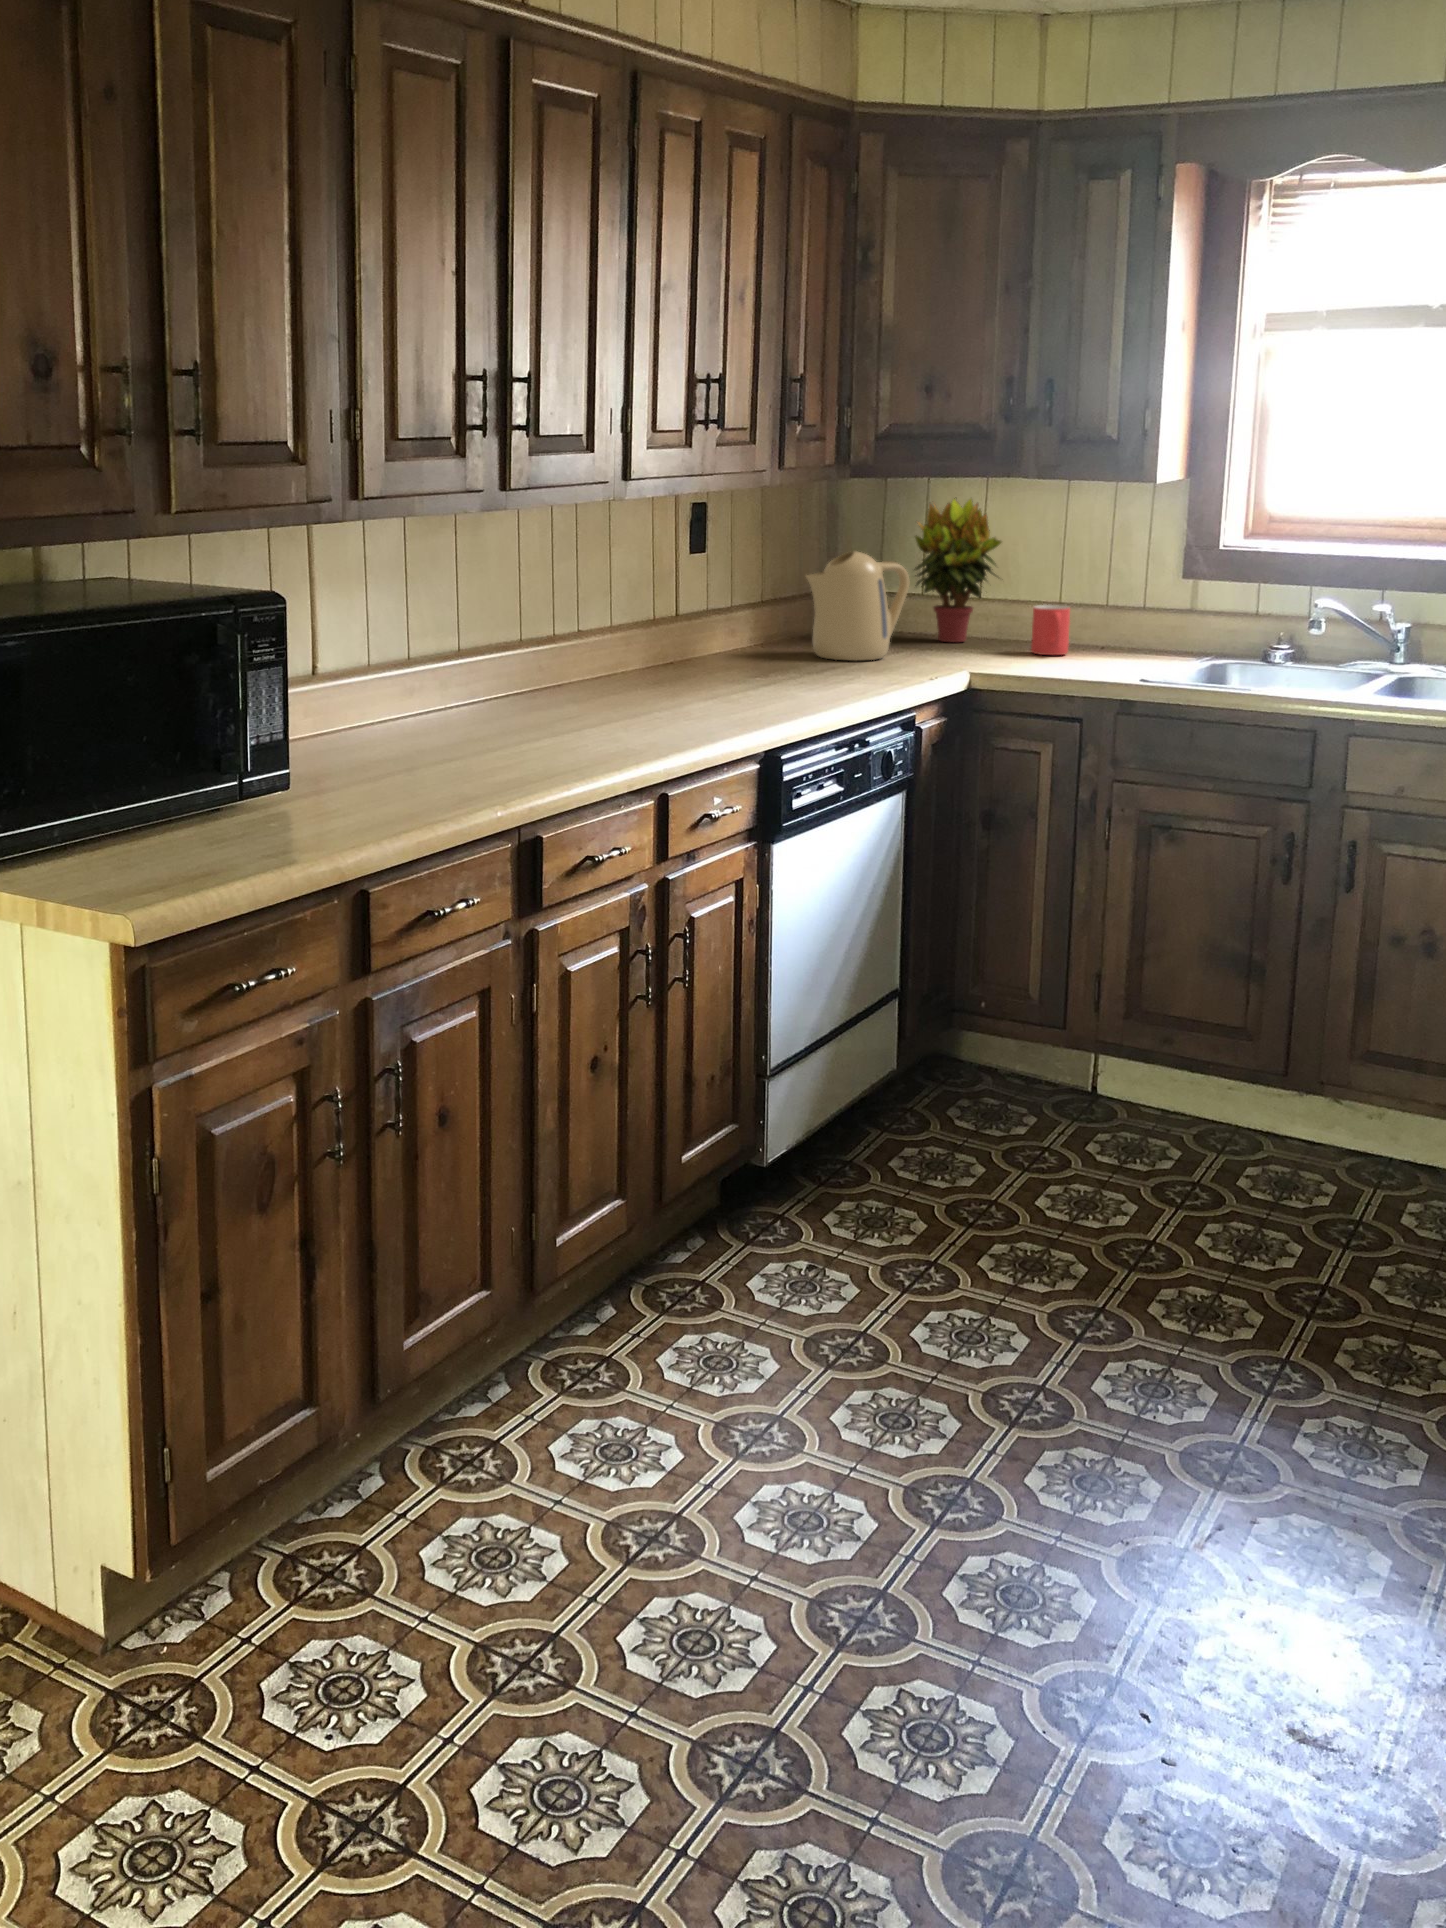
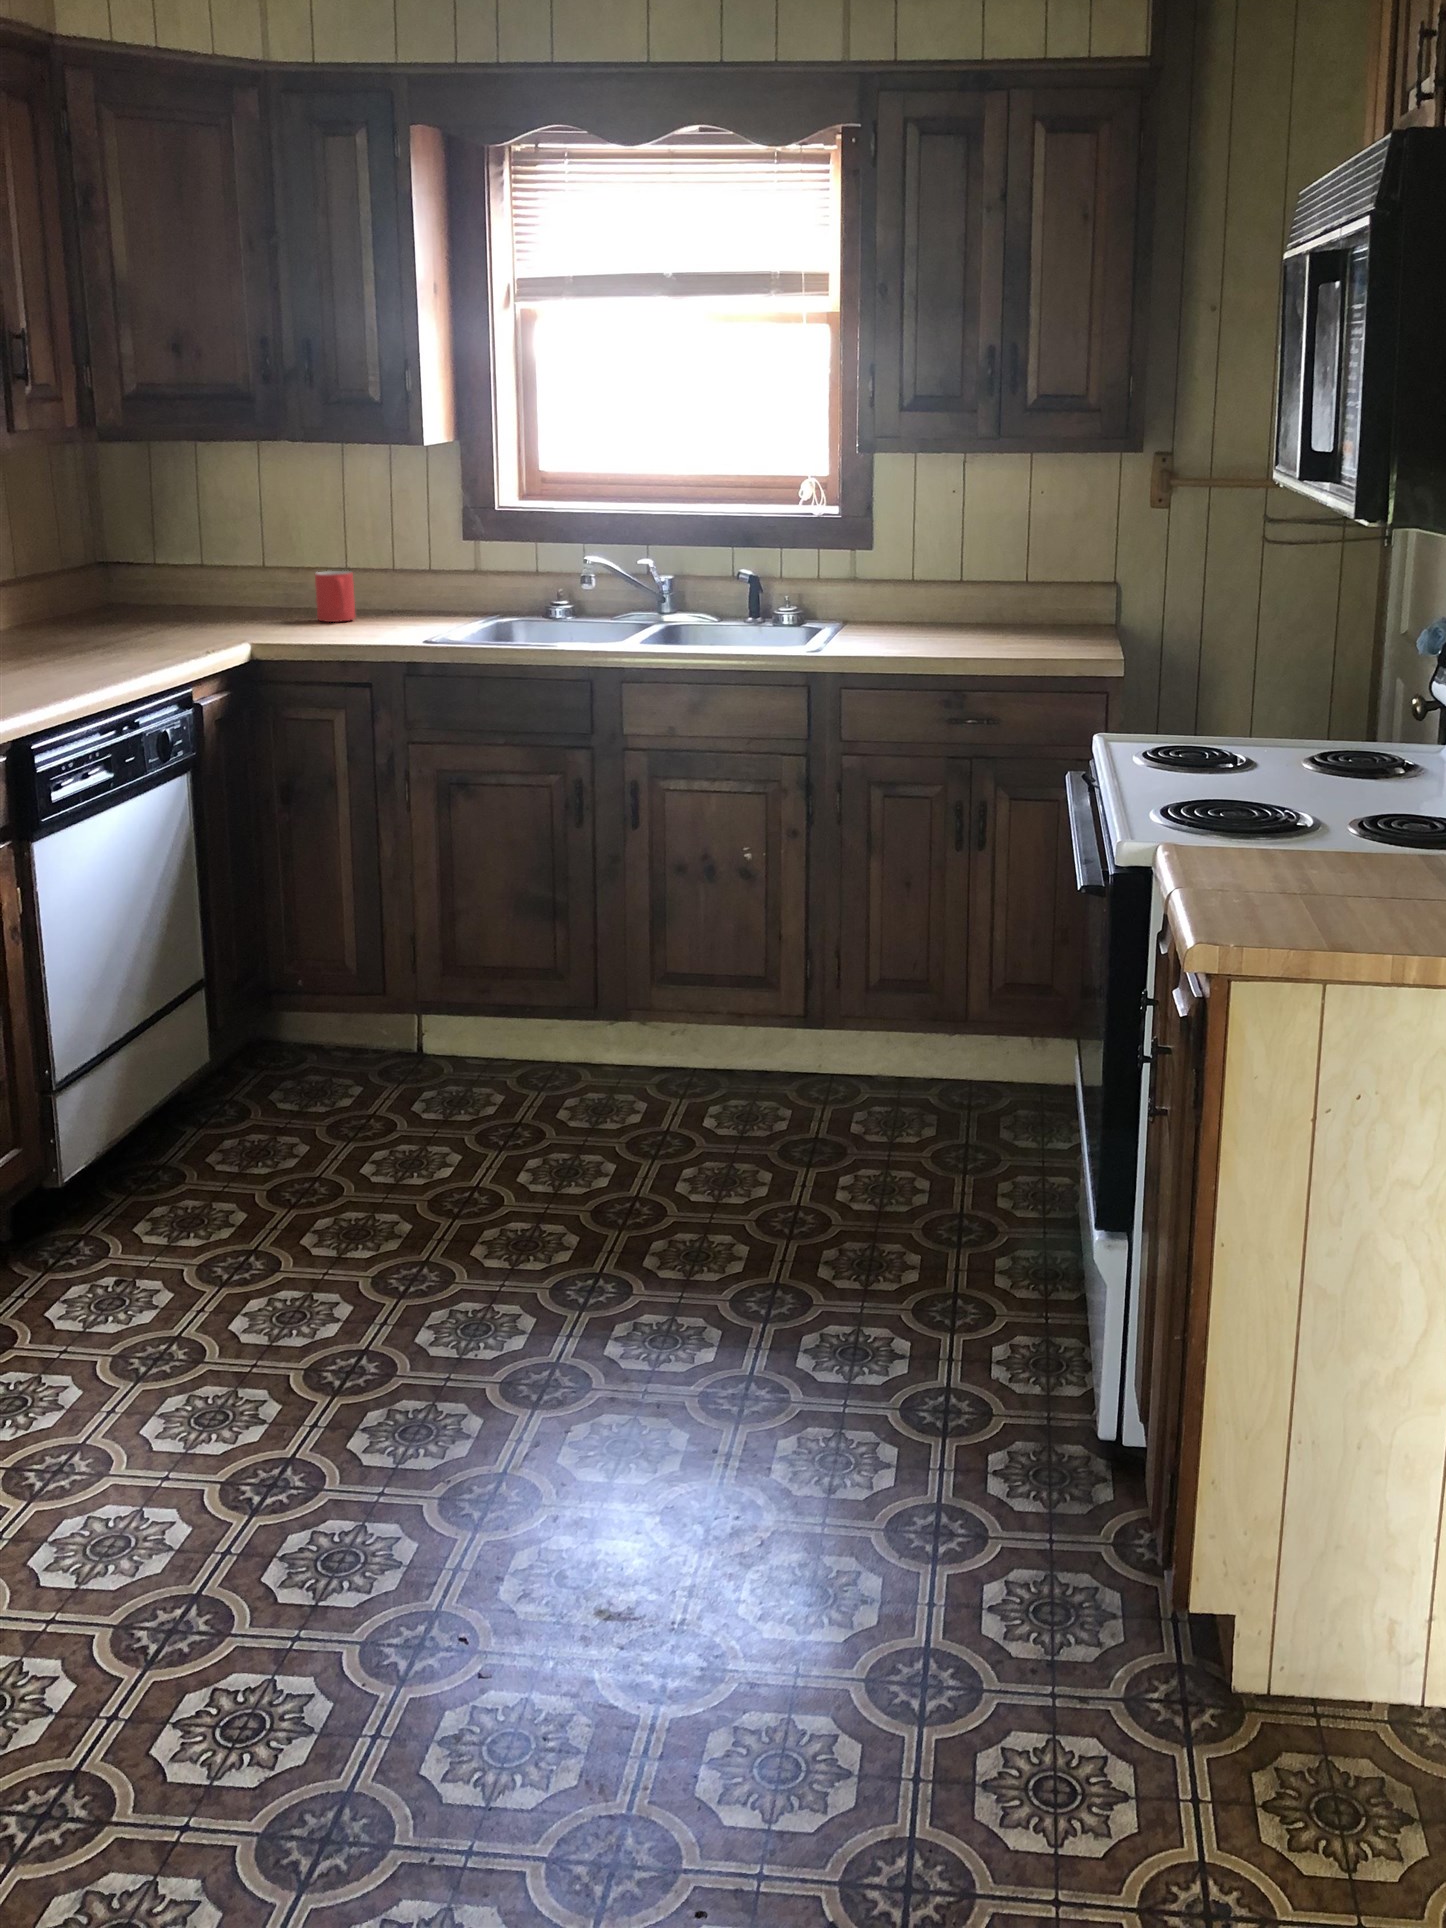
potted plant: present [914,498,1001,642] -> none [182,464,284,615]
kettle: present [806,551,909,661] -> none [57,524,177,640]

